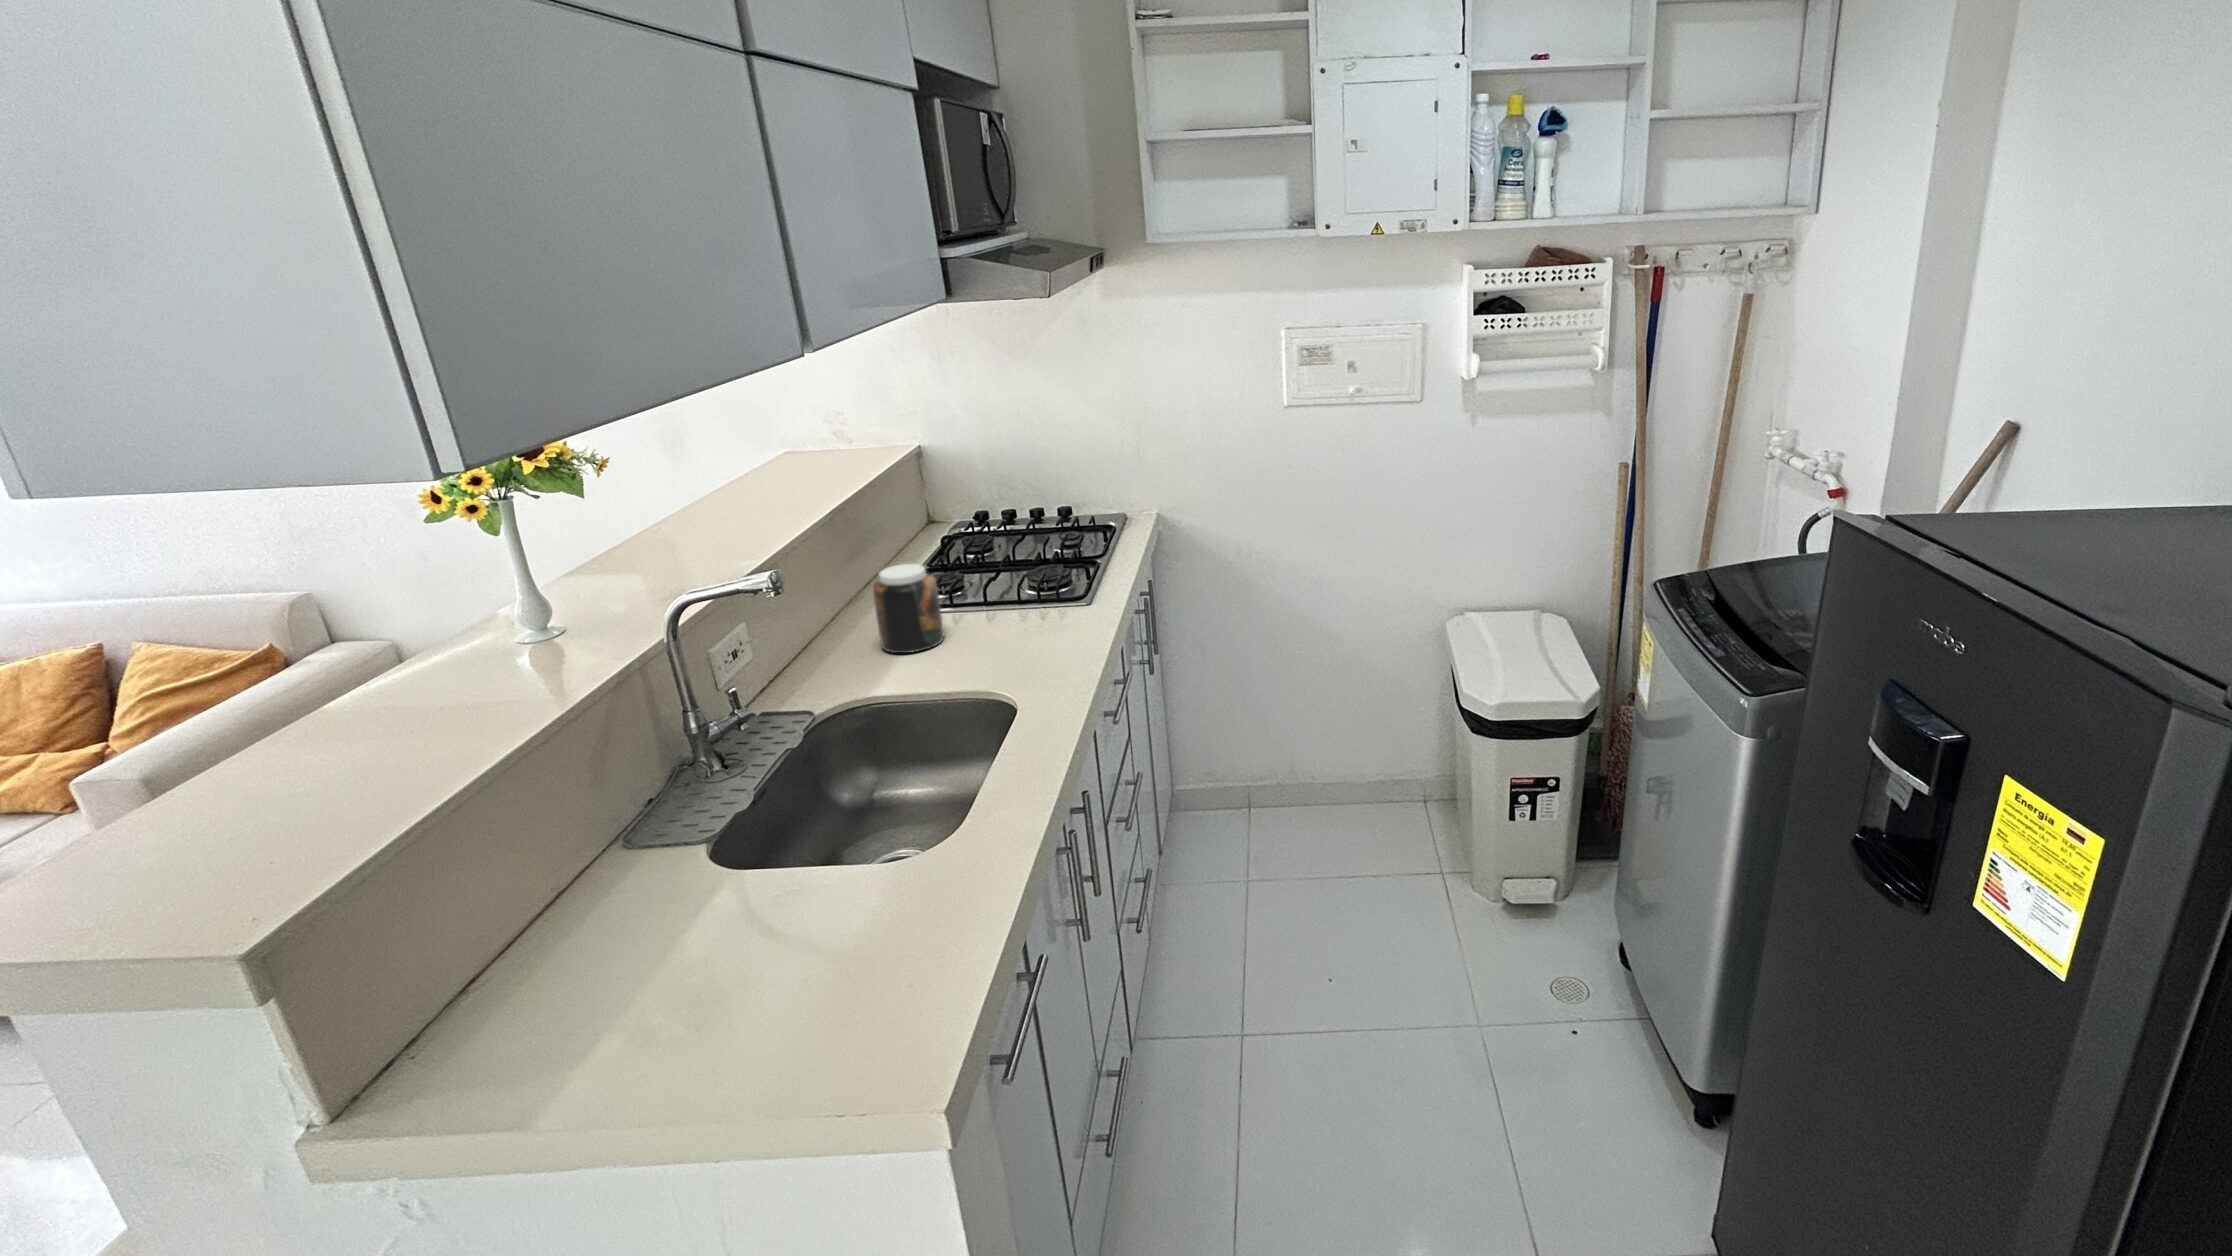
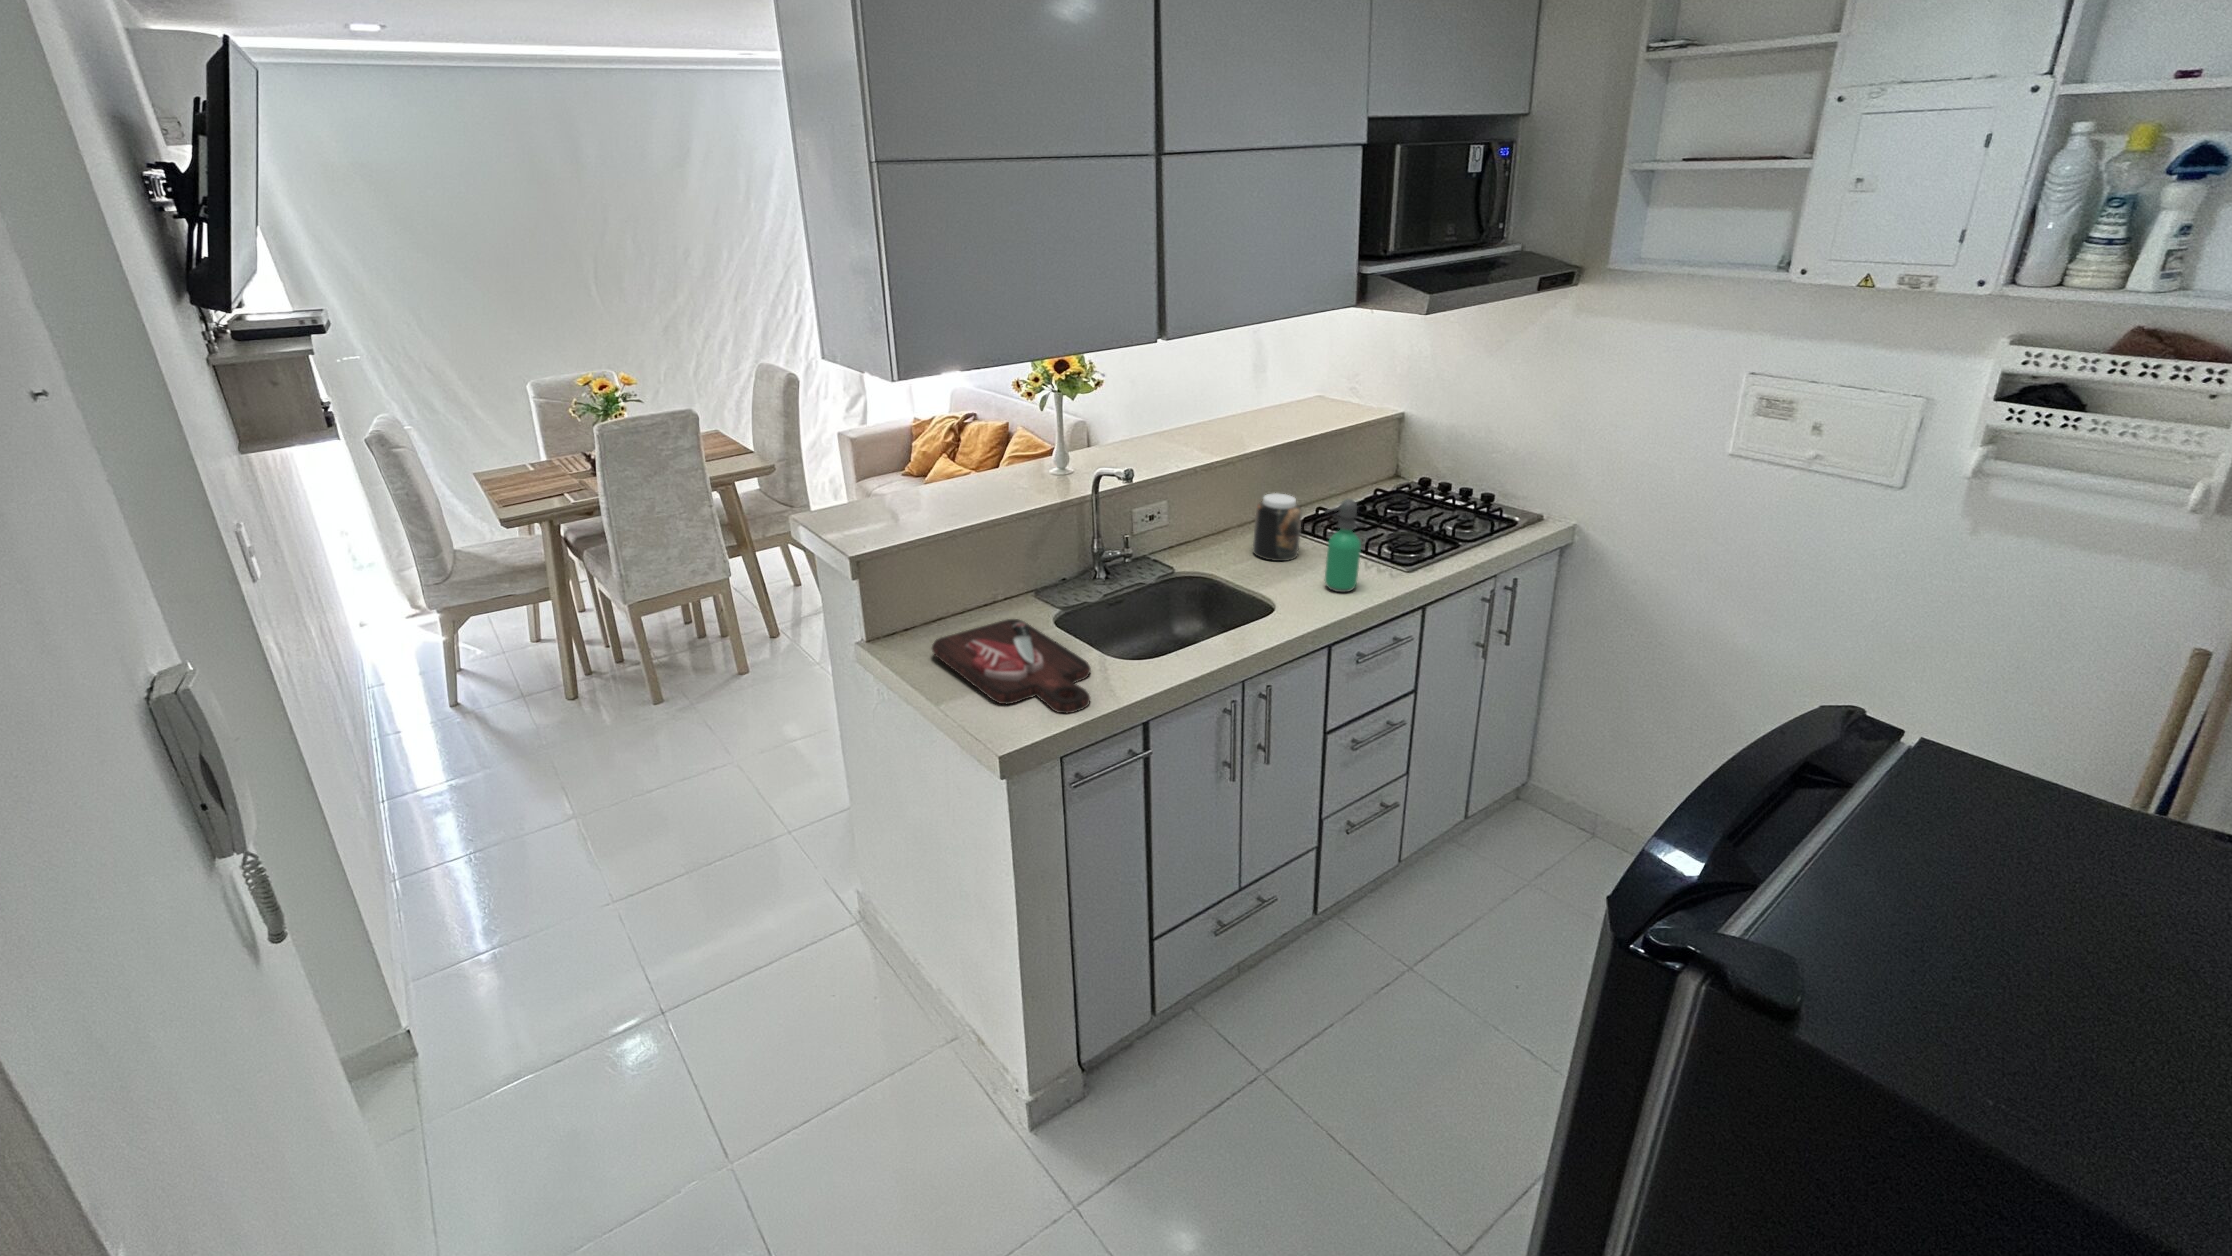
soap dispenser: none [1005,539,1056,656] -> present [1325,499,1361,592]
cutting board: none [505,894,913,1057] -> present [932,619,1091,713]

